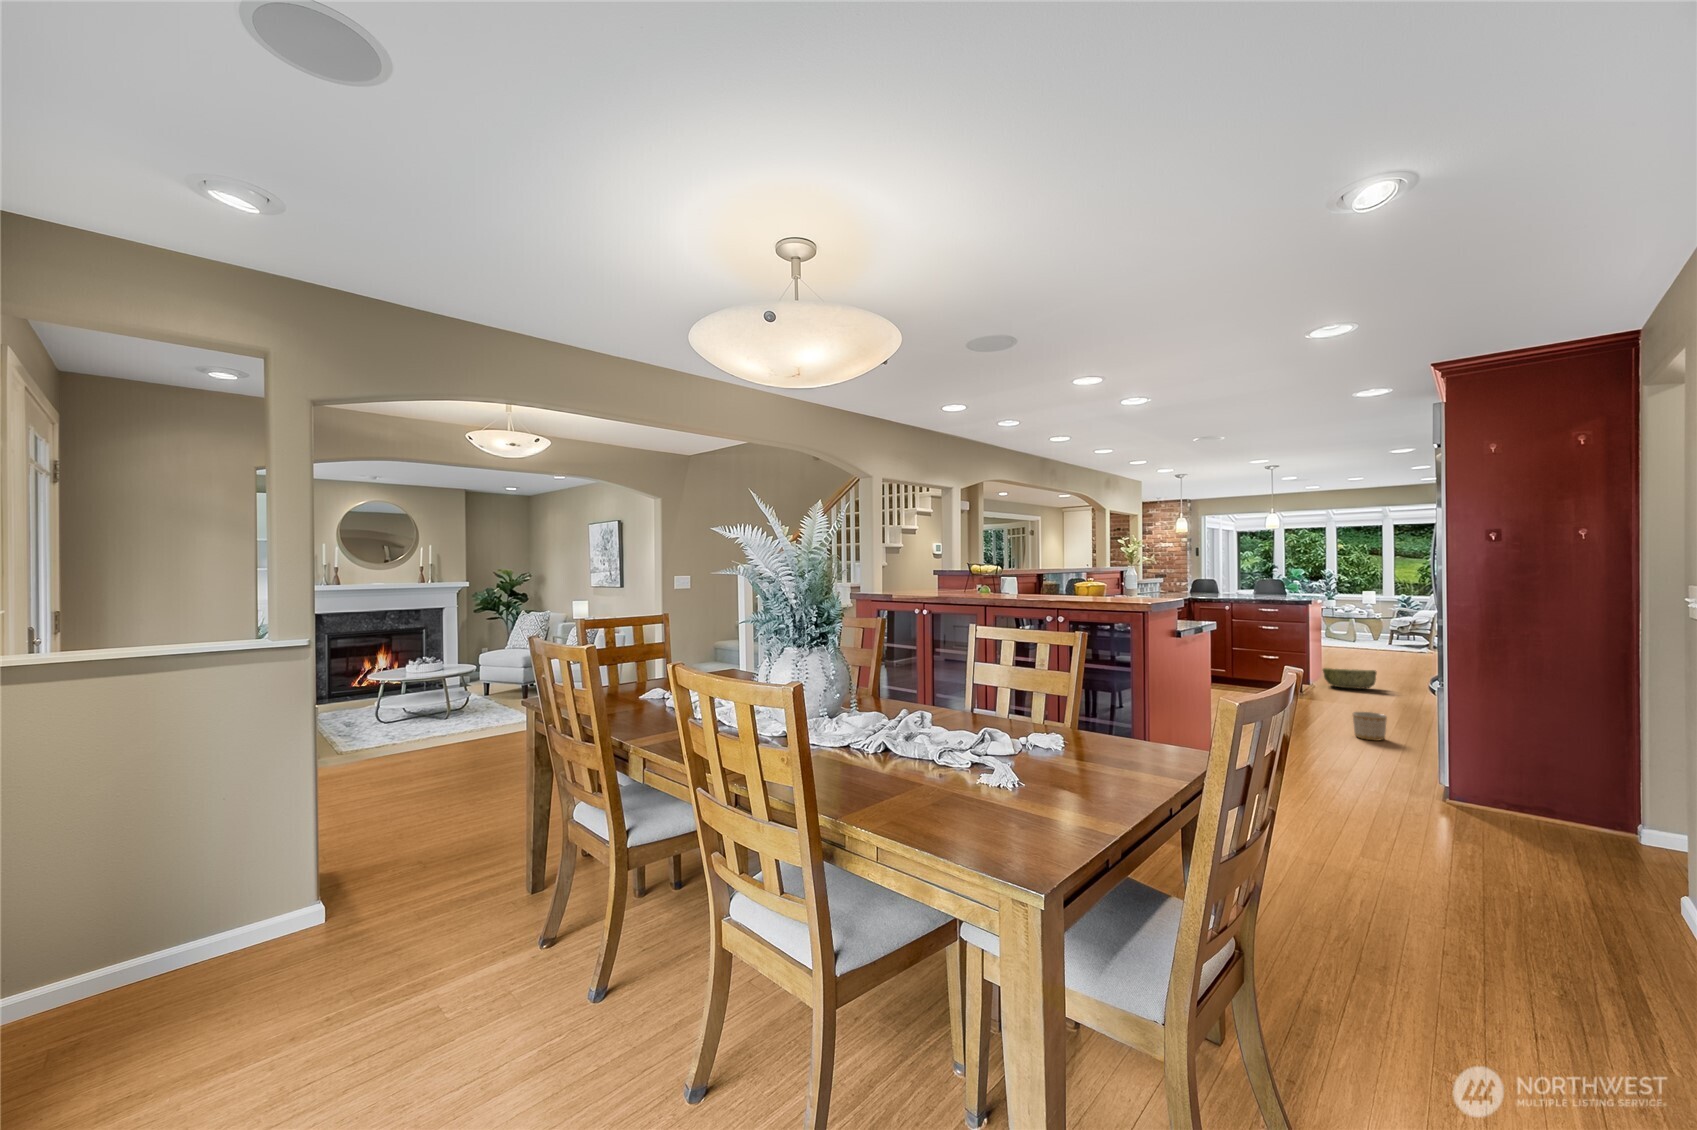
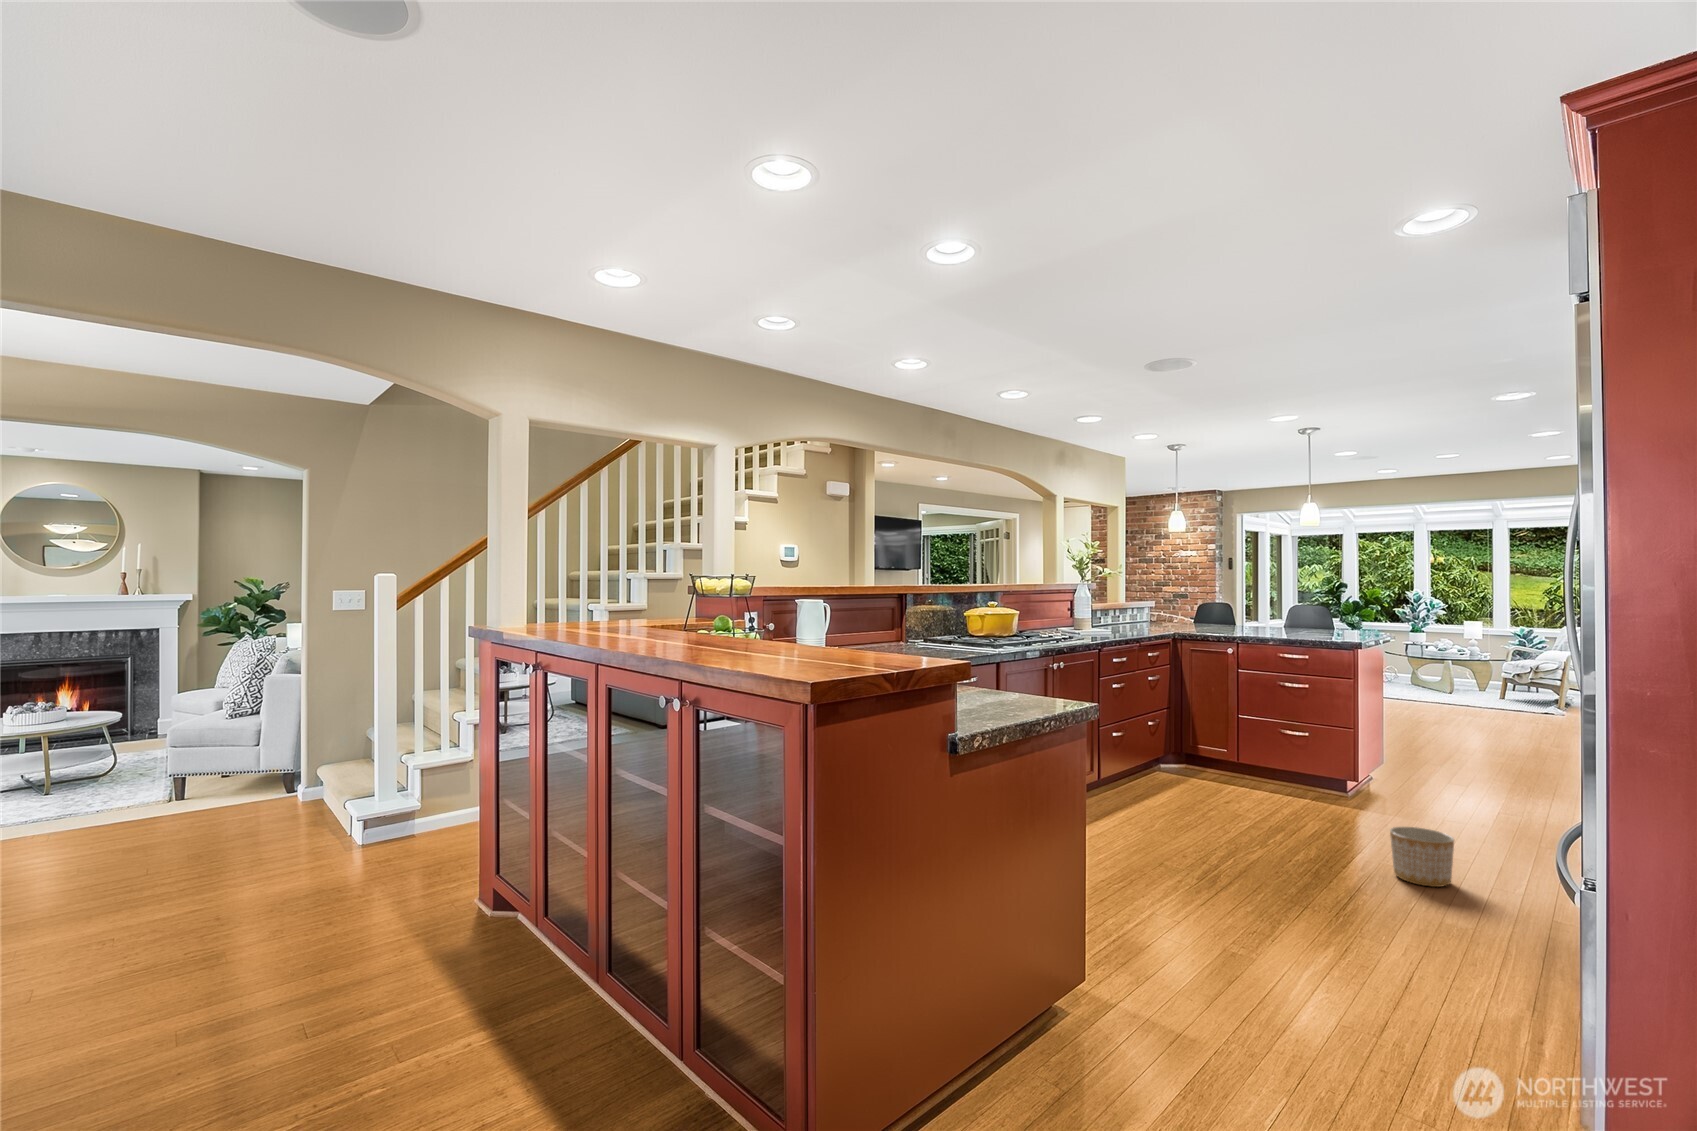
woven basket: present [1323,668,1376,689] -> none [1372,736,1463,774]

